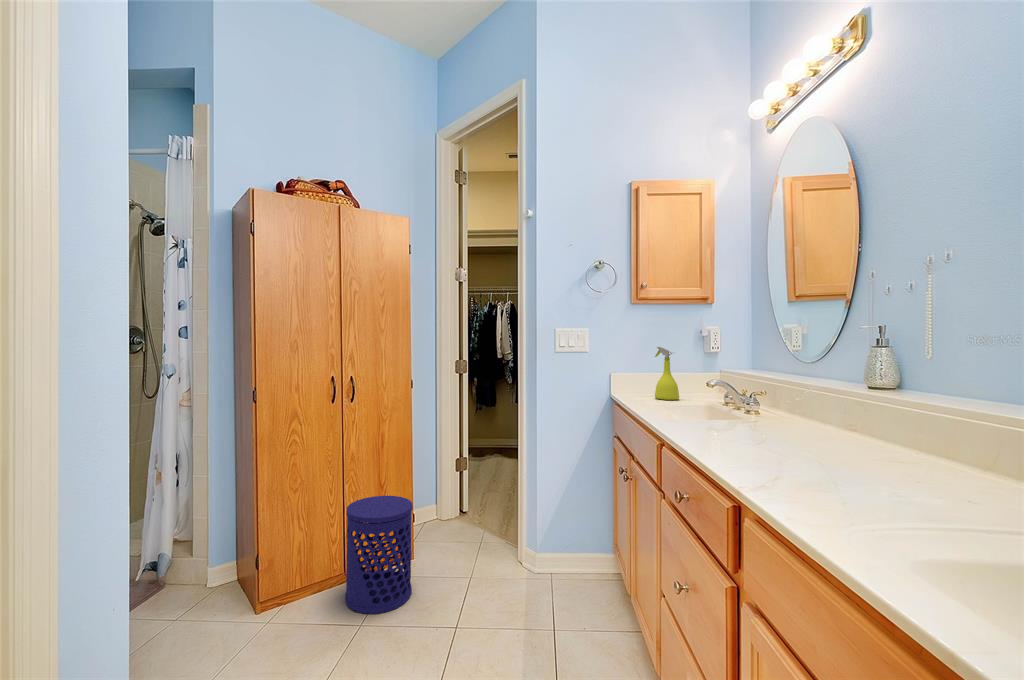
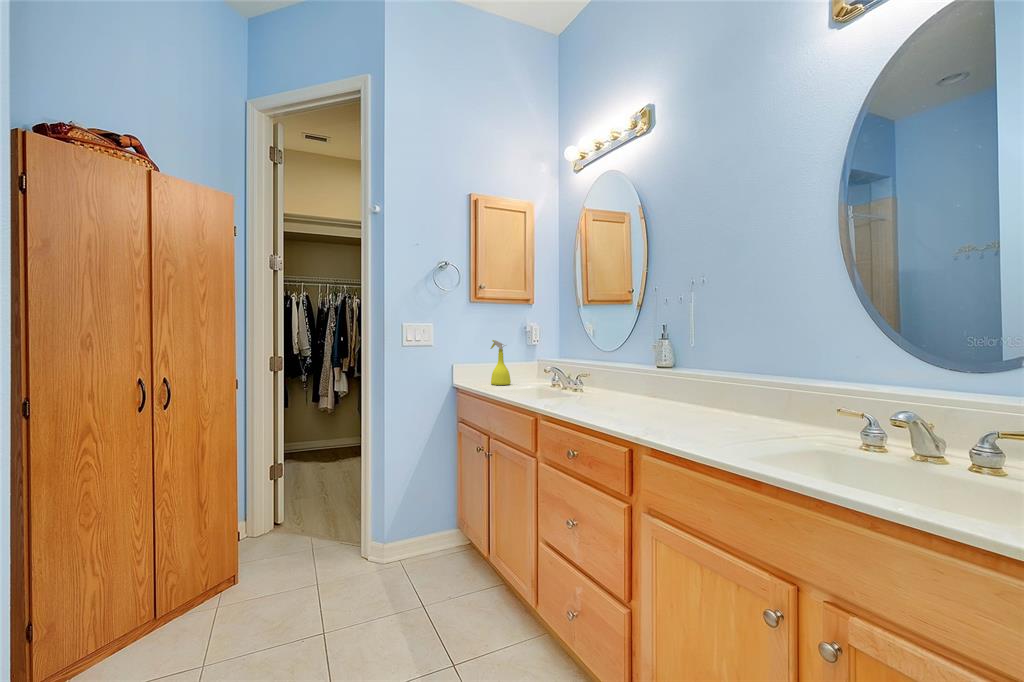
waste bin: present [345,496,413,614] -> none [165,513,256,656]

